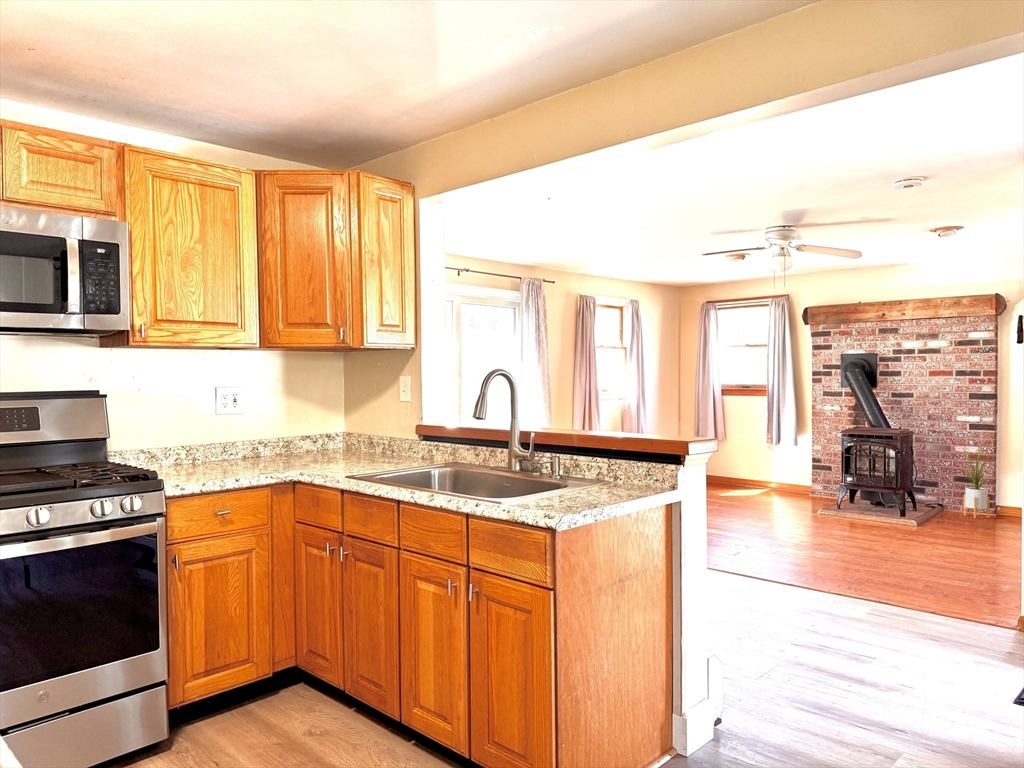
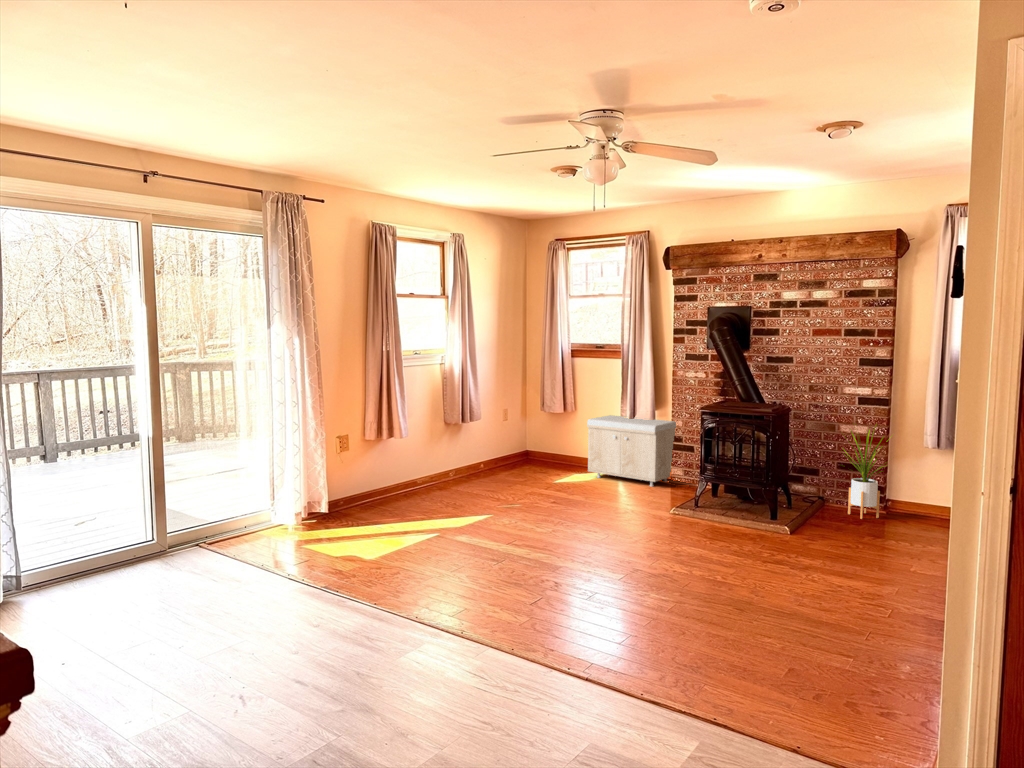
storage bench: none [741,442,817,497] -> present [587,415,676,486]

